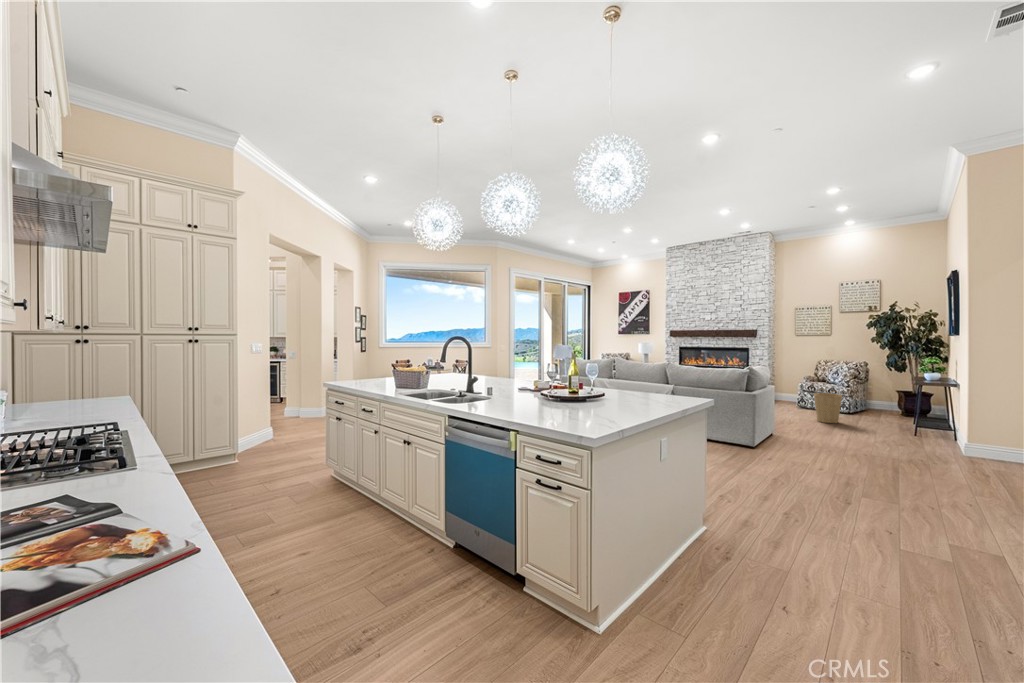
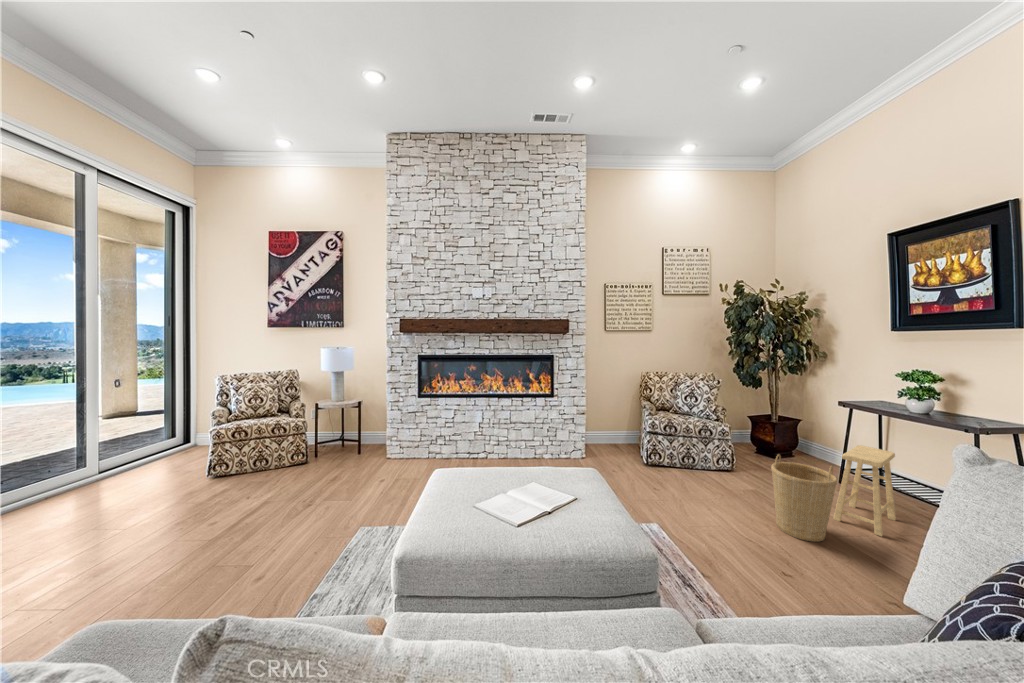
footstool: none [859,391,901,429] -> present [834,445,896,537]

